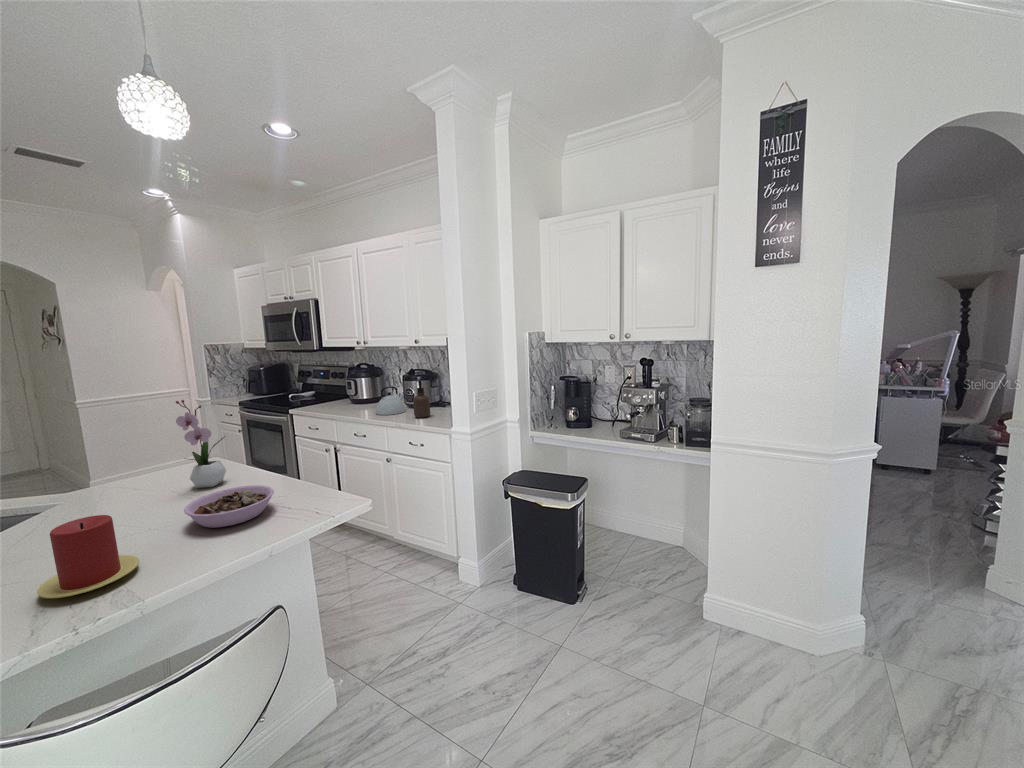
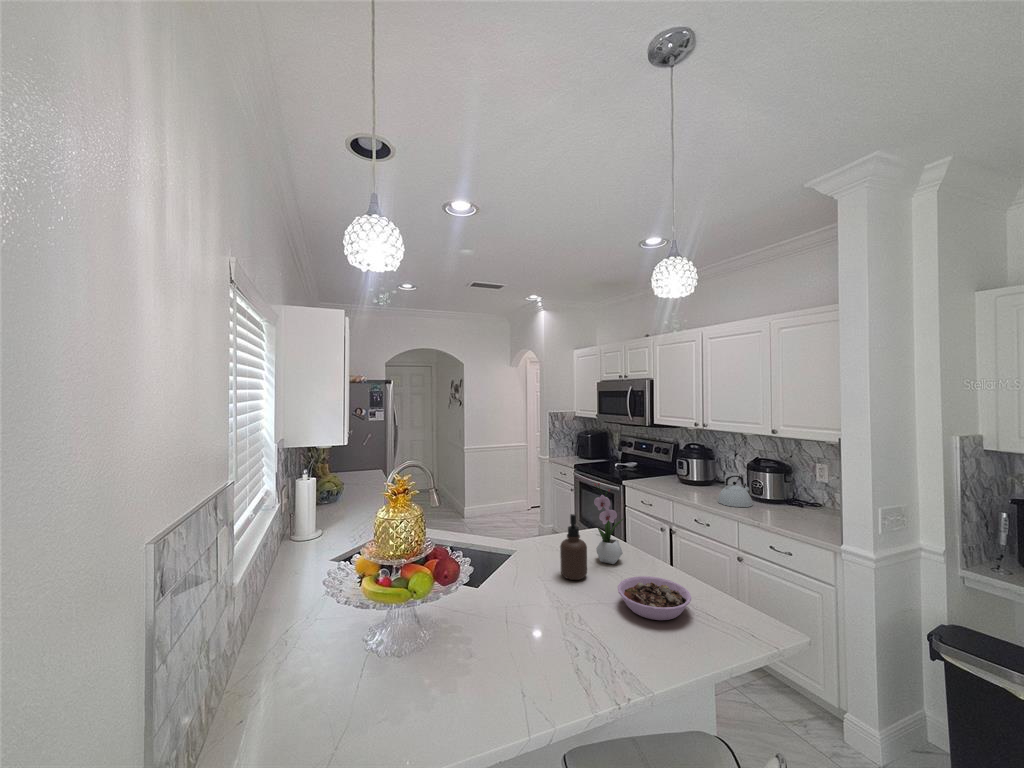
soap dispenser: present [413,380,430,418] -> present [560,514,587,580]
candle: present [37,515,139,598] -> none [546,588,607,659]

